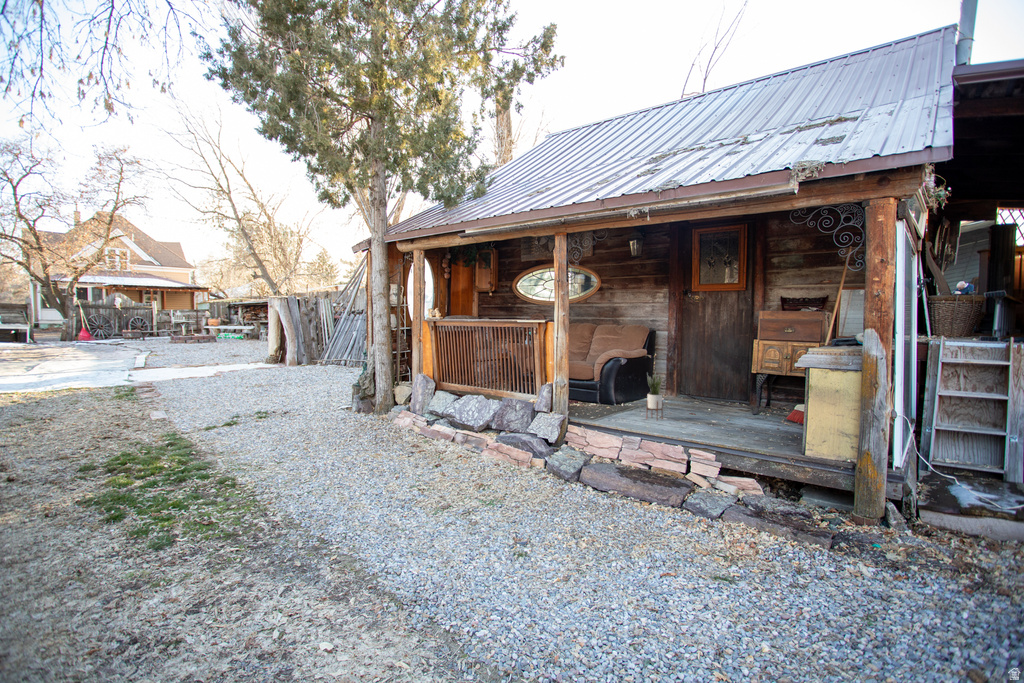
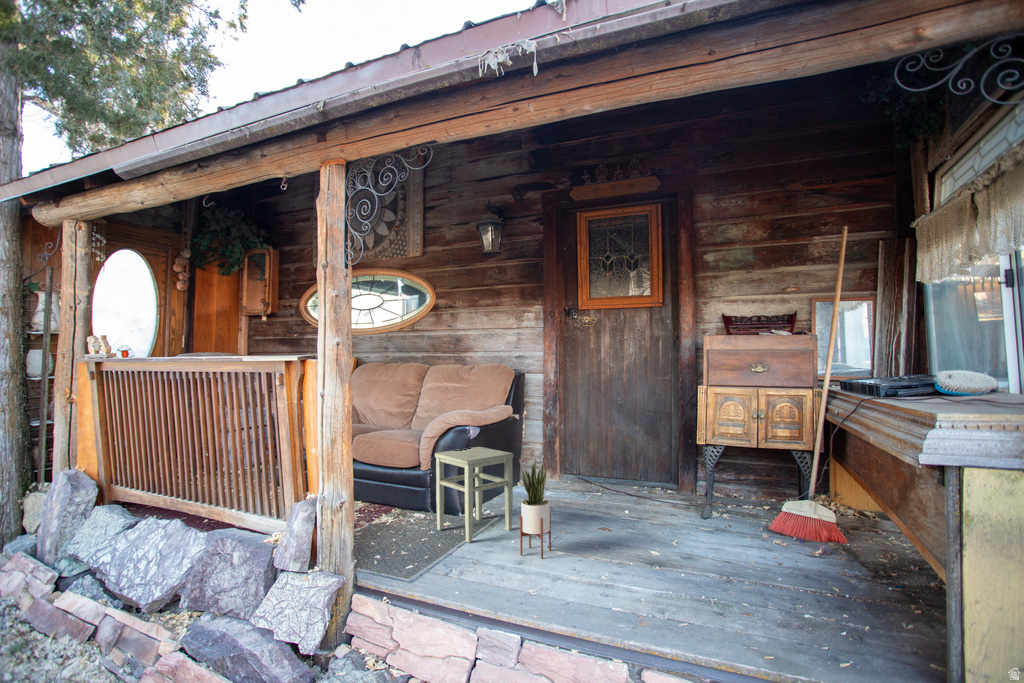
stool: none [603,369,645,414] -> present [435,447,514,543]

